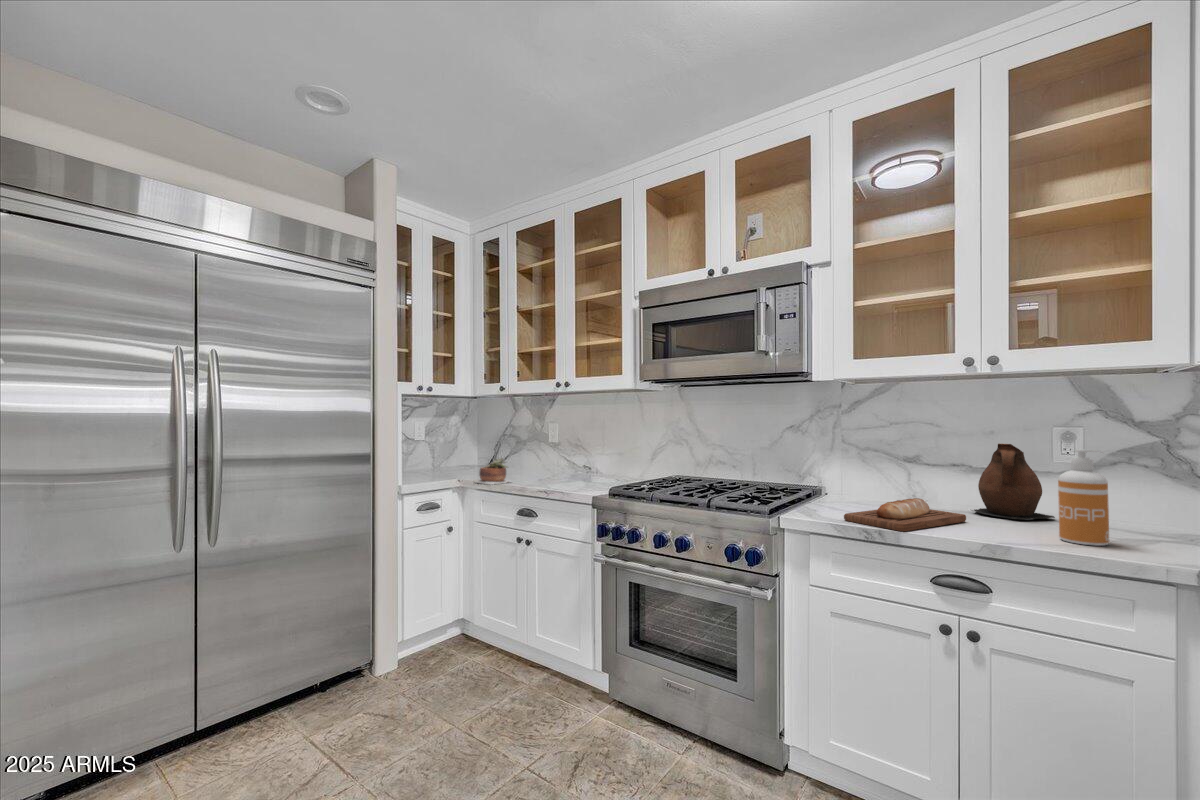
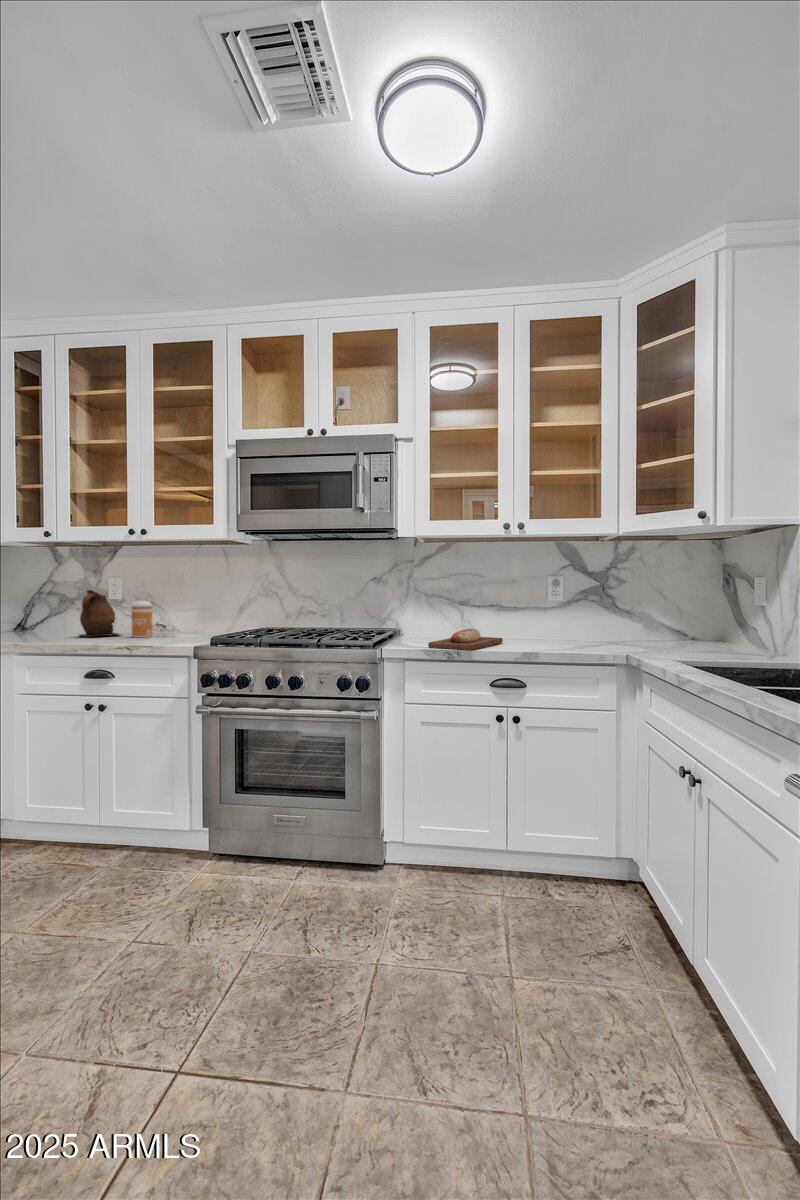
ceramic pitcher: present [974,444,1055,519] -> present [80,590,120,637]
soap dispenser: present [1058,449,1109,546] -> present [131,589,152,637]
succulent plant: present [474,458,511,485] -> none [21,616,73,647]

